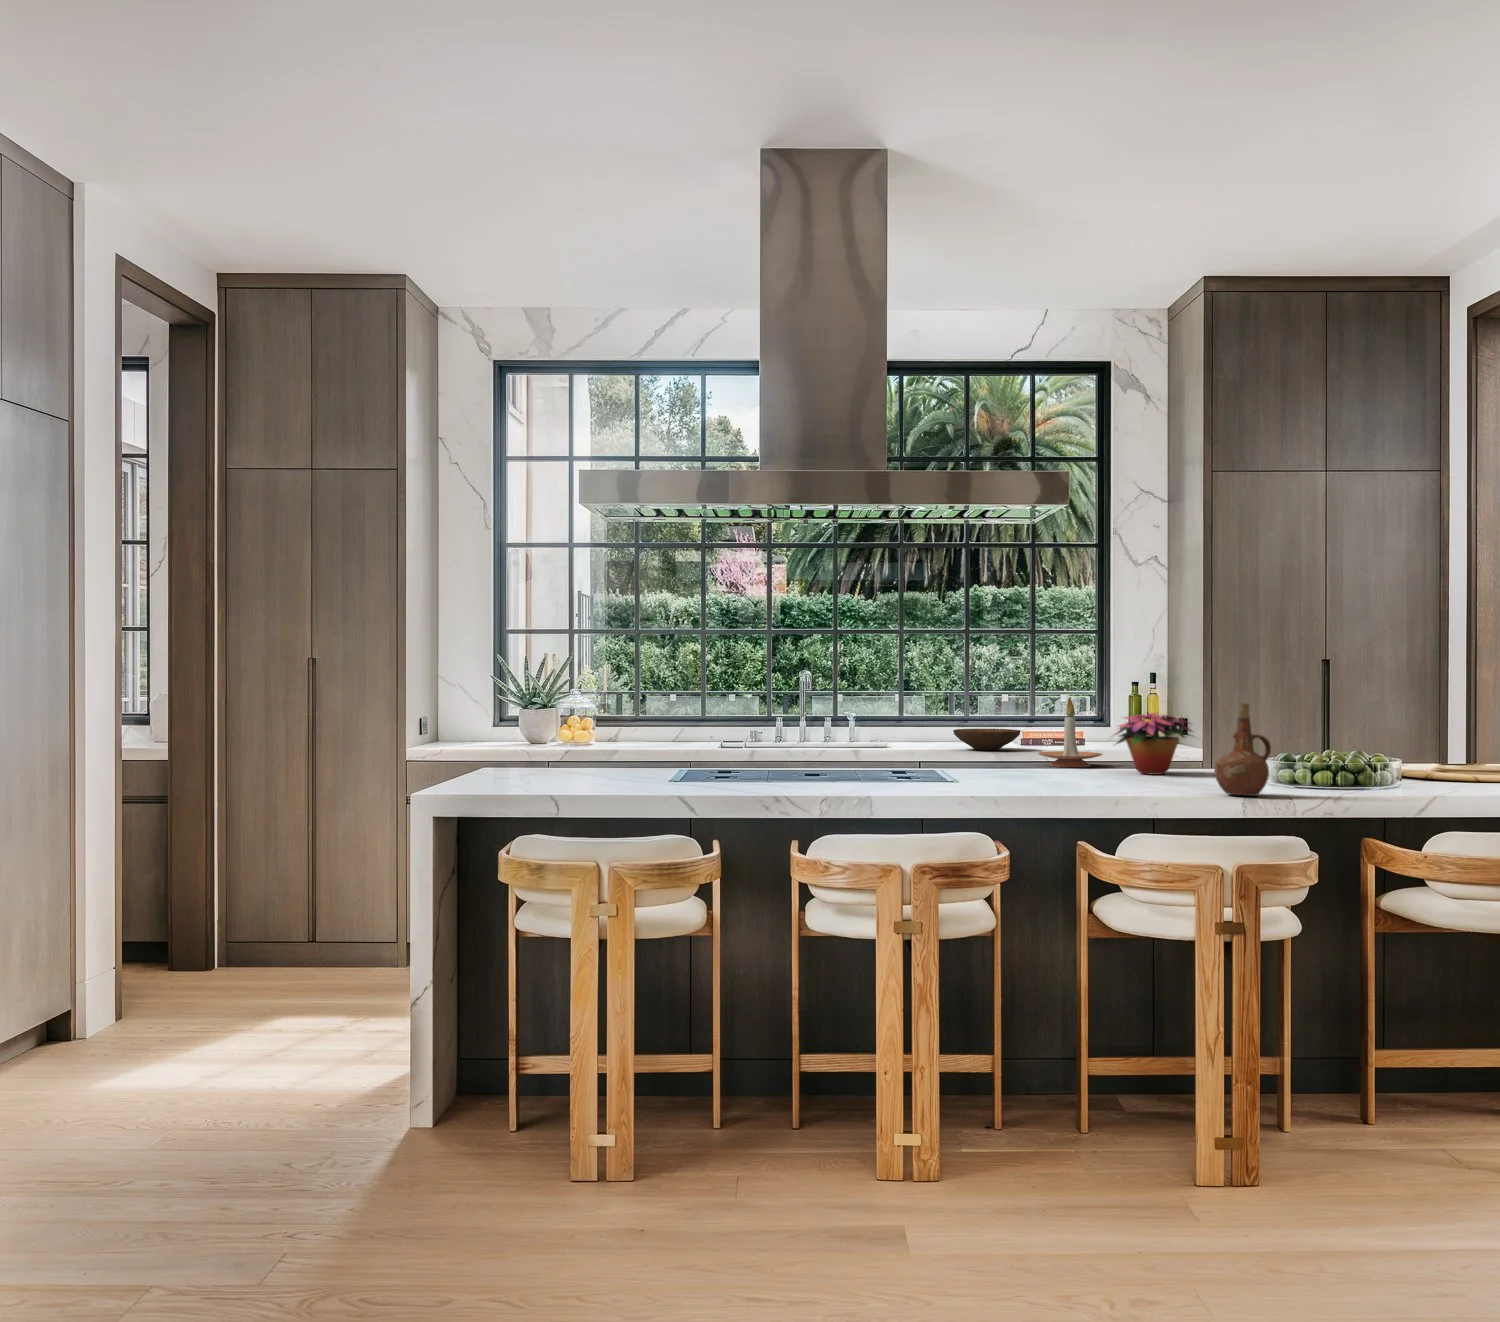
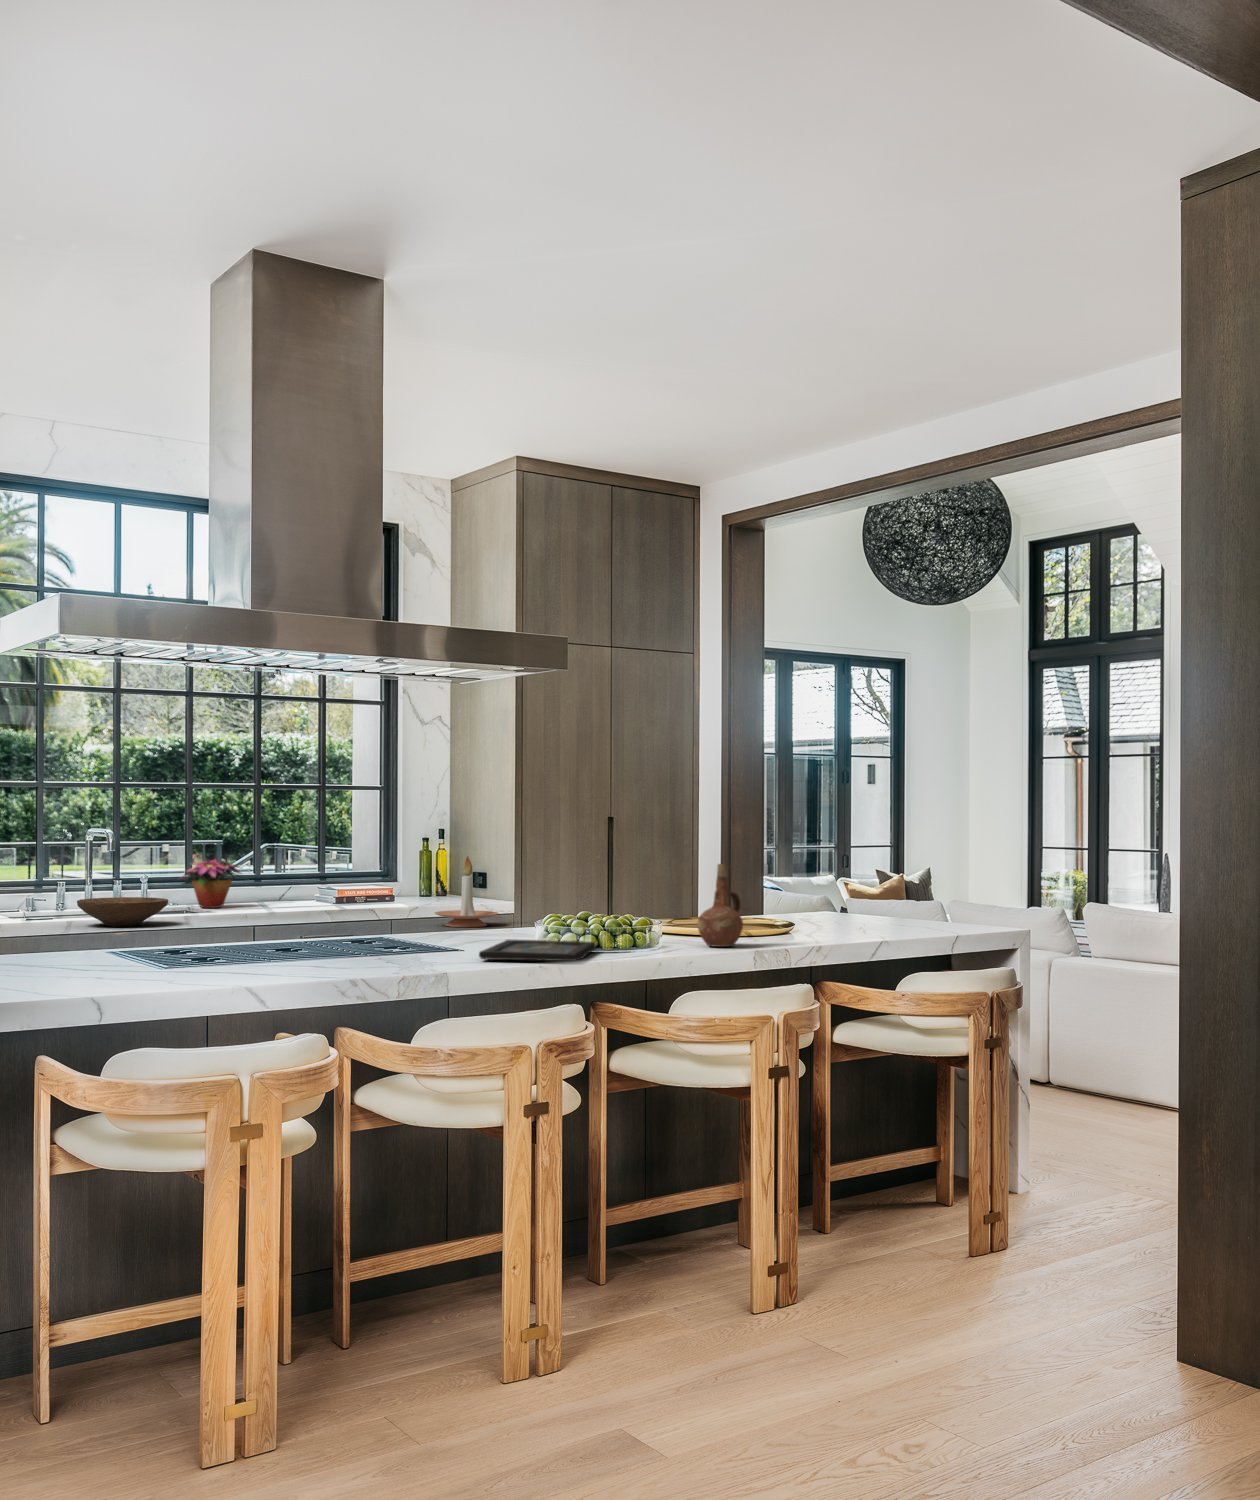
flower arrangement: present [1115,713,1193,775] -> present [183,860,241,908]
wooden bowl: present [953,729,1020,751] -> present [77,897,168,927]
tray: none [936,775,1082,797] -> present [479,940,595,961]

